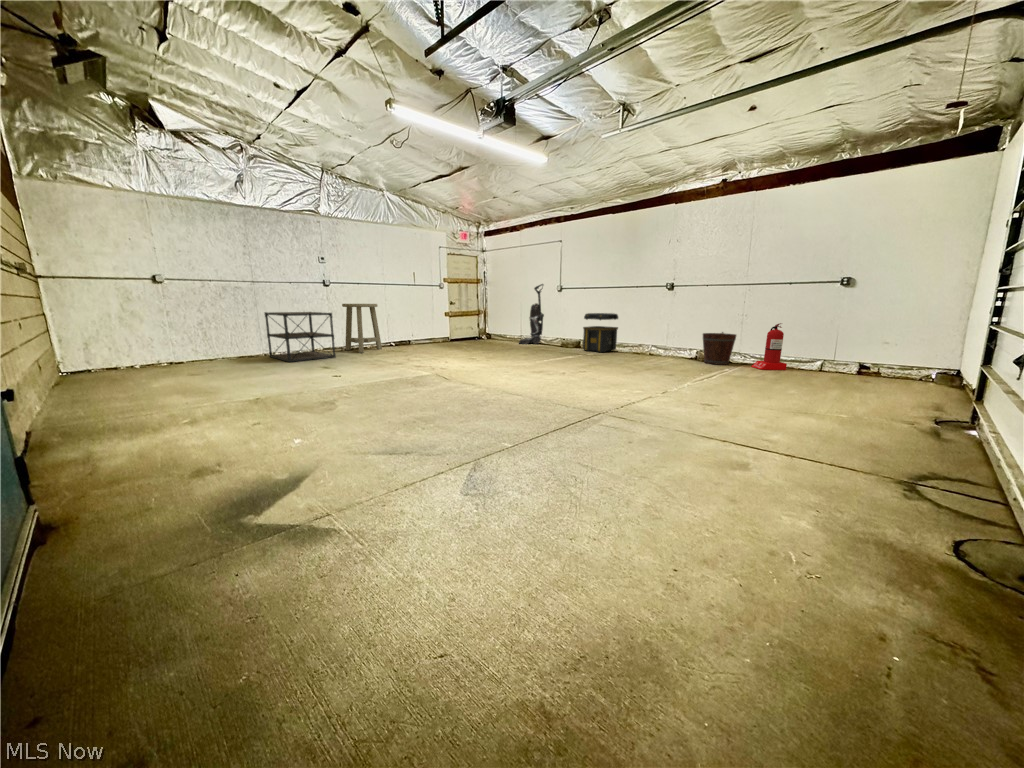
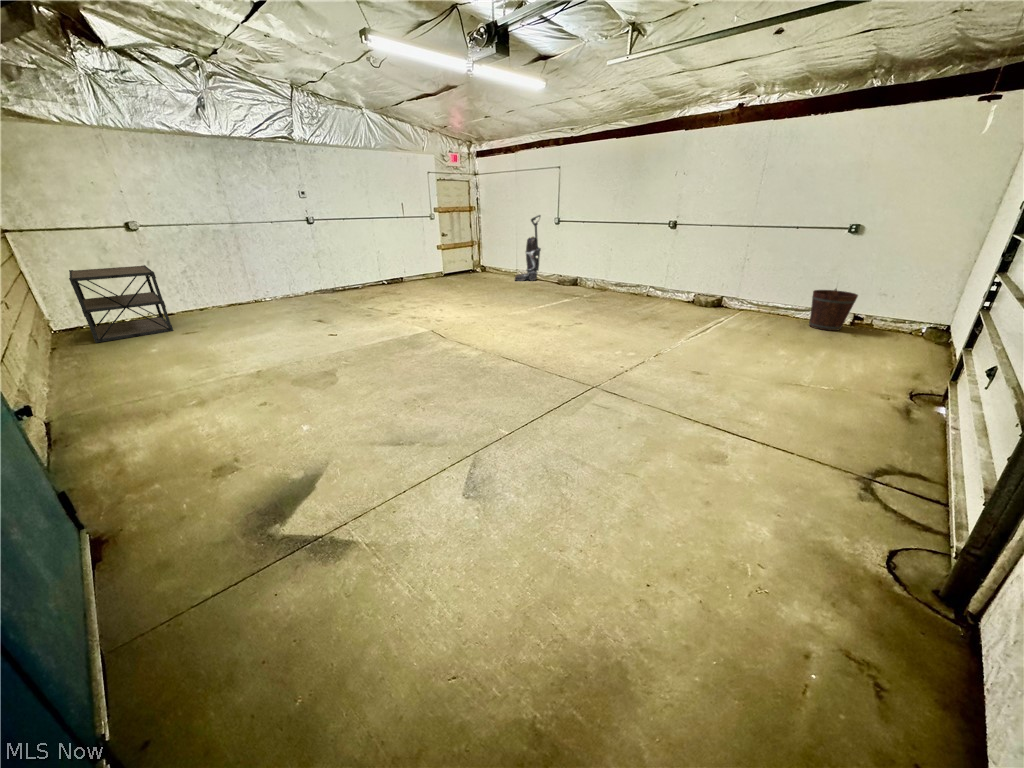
stool: present [342,304,382,353] -> none [328,241,373,296]
shelving unit: present [265,312,336,362] -> present [69,265,173,343]
toolbox: present [583,313,618,352] -> none [580,250,618,294]
fire extinguisher: present [751,323,787,370] -> none [748,272,784,319]
bucket: present [703,332,736,365] -> present [809,289,858,331]

